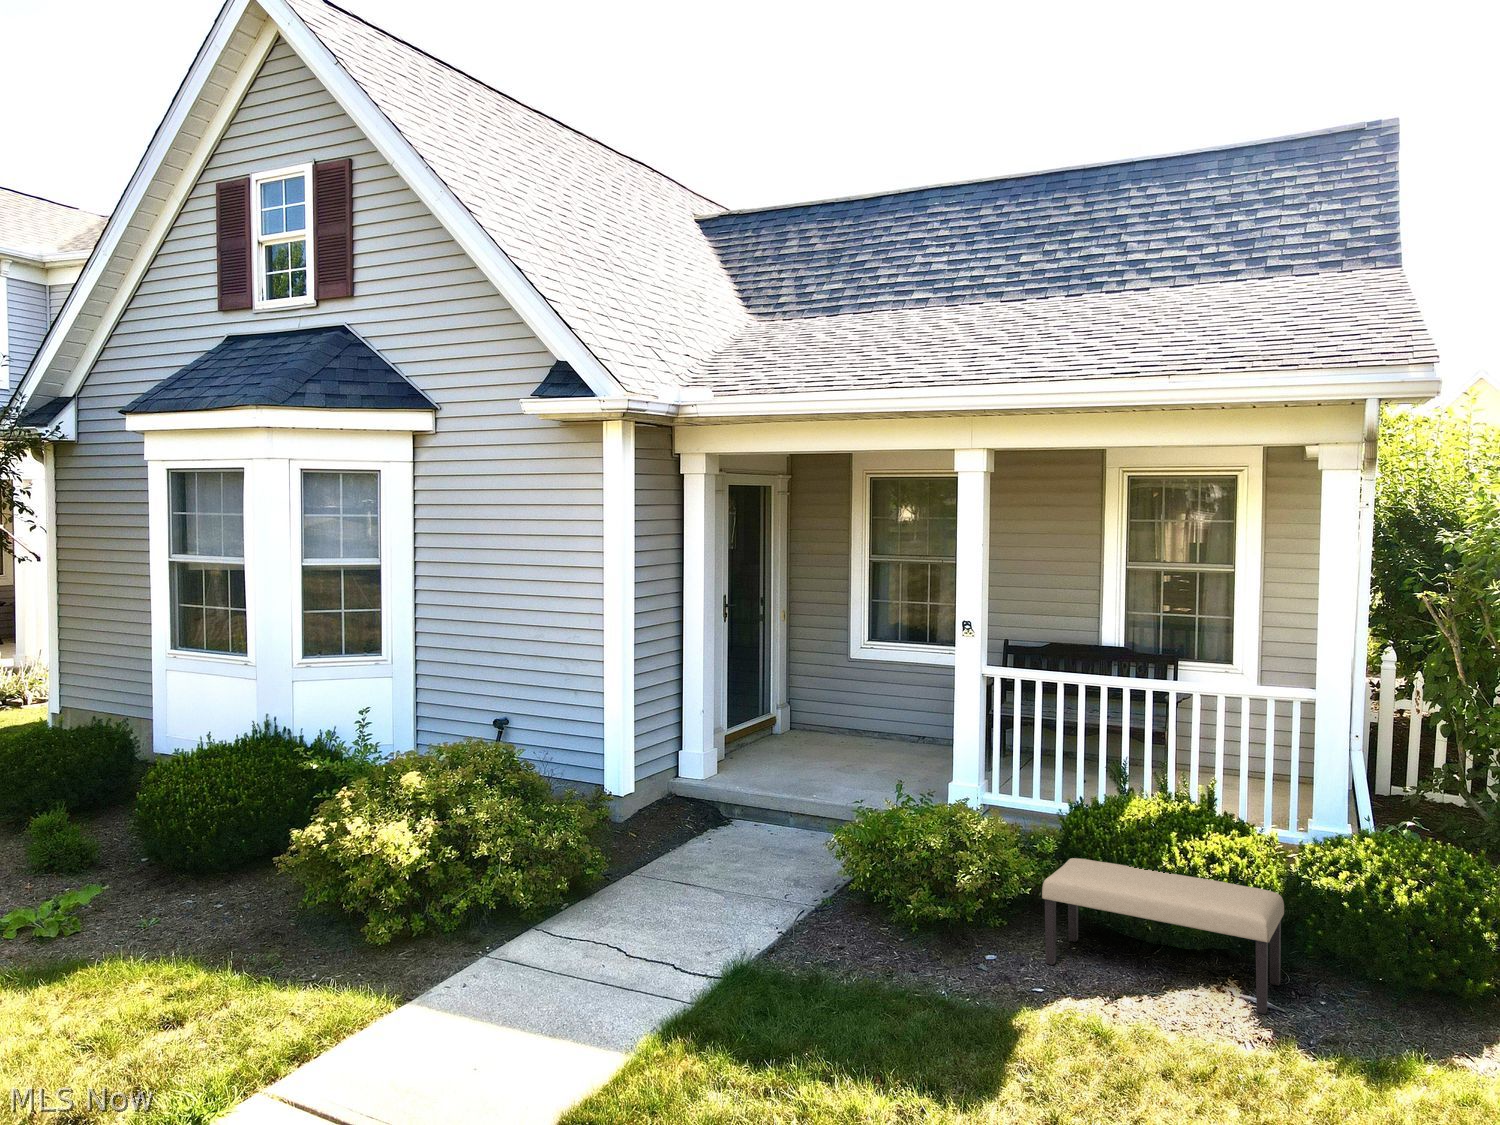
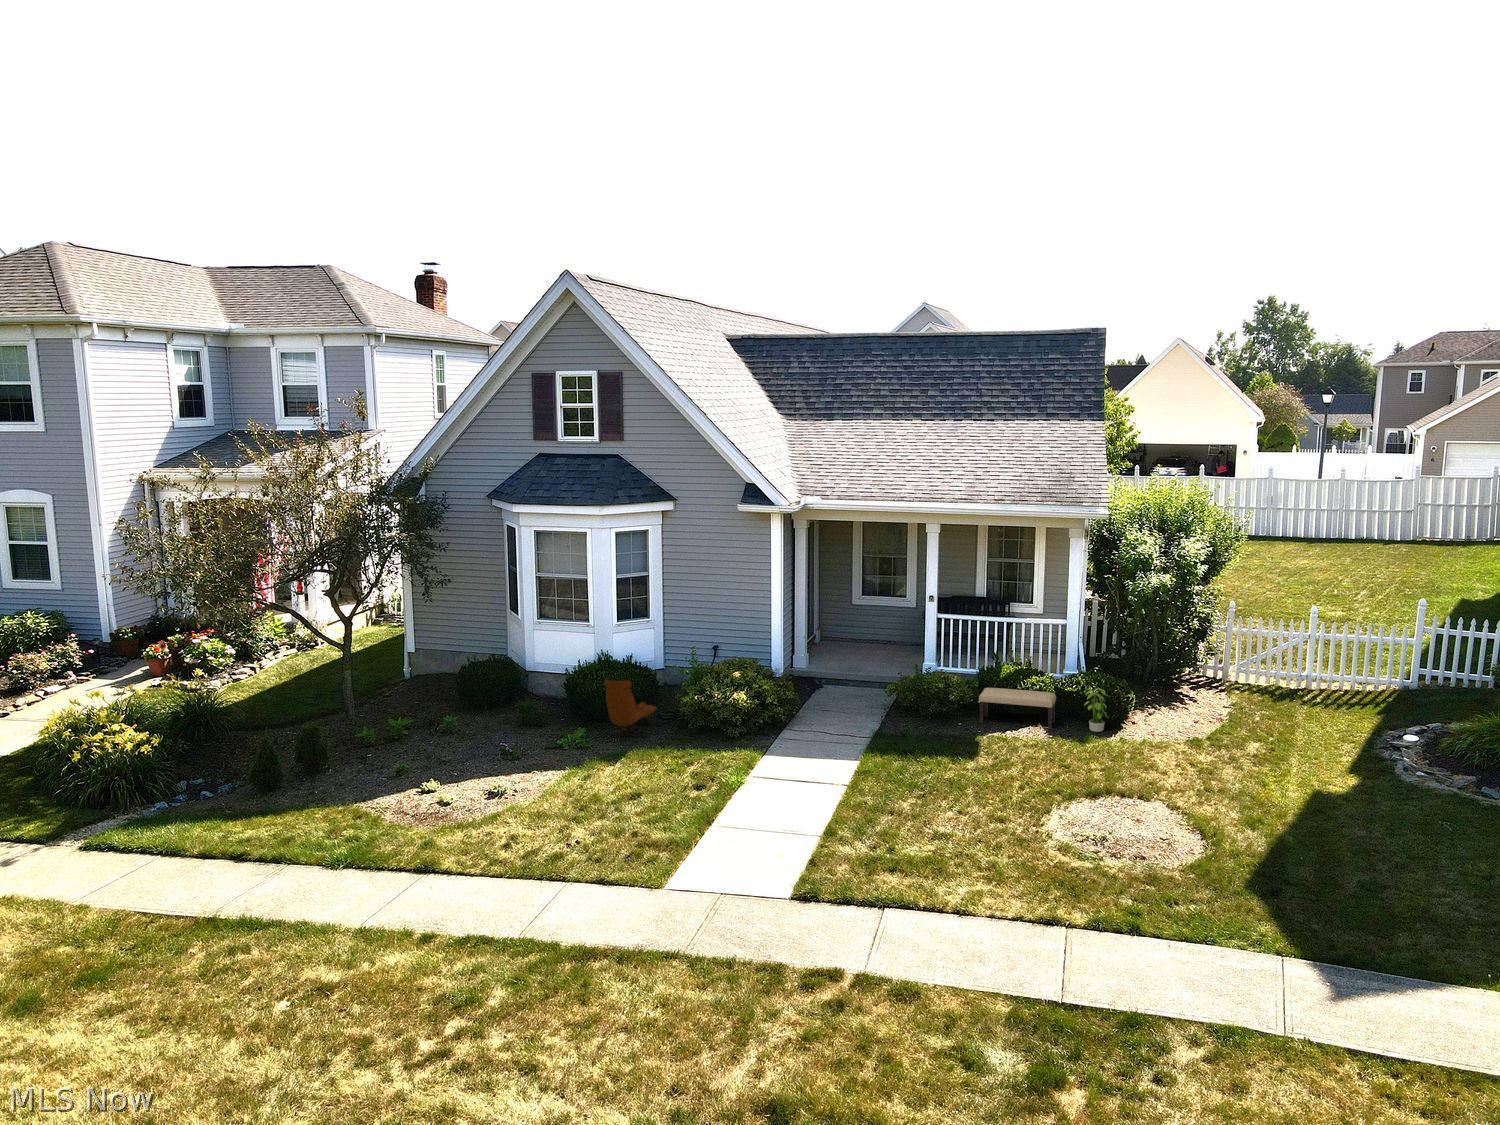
lounge chair: none [76,764,280,926] -> present [604,680,657,738]
potted plant: none [1369,882,1480,1042] -> present [1085,688,1108,732]

